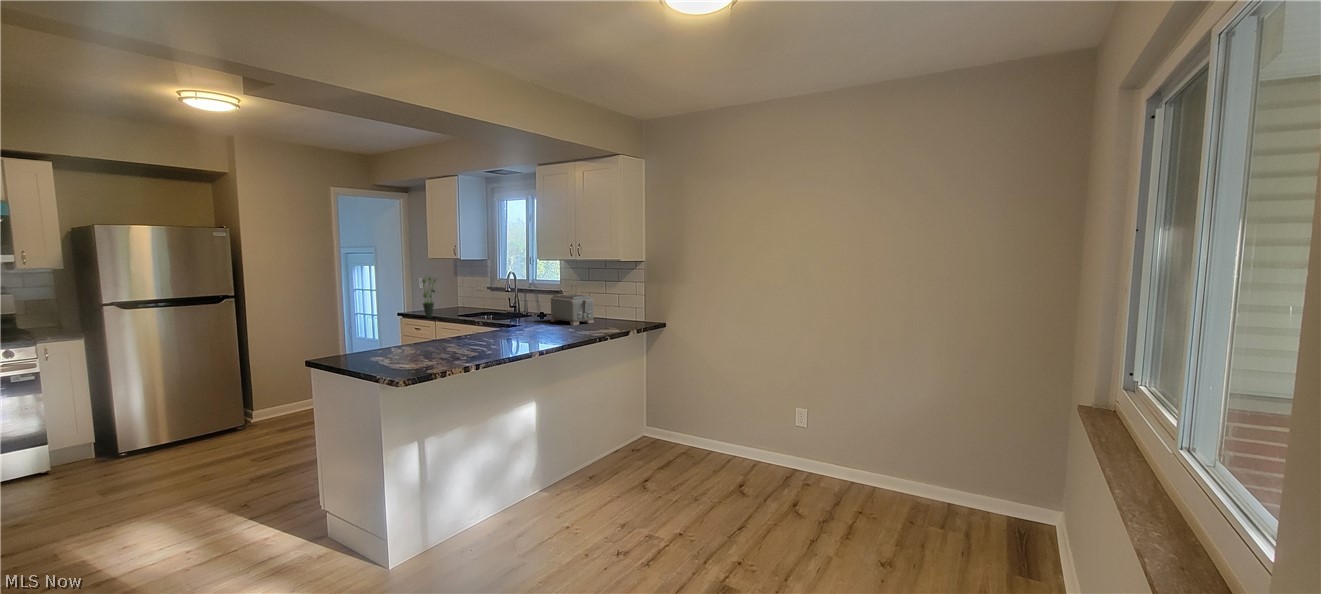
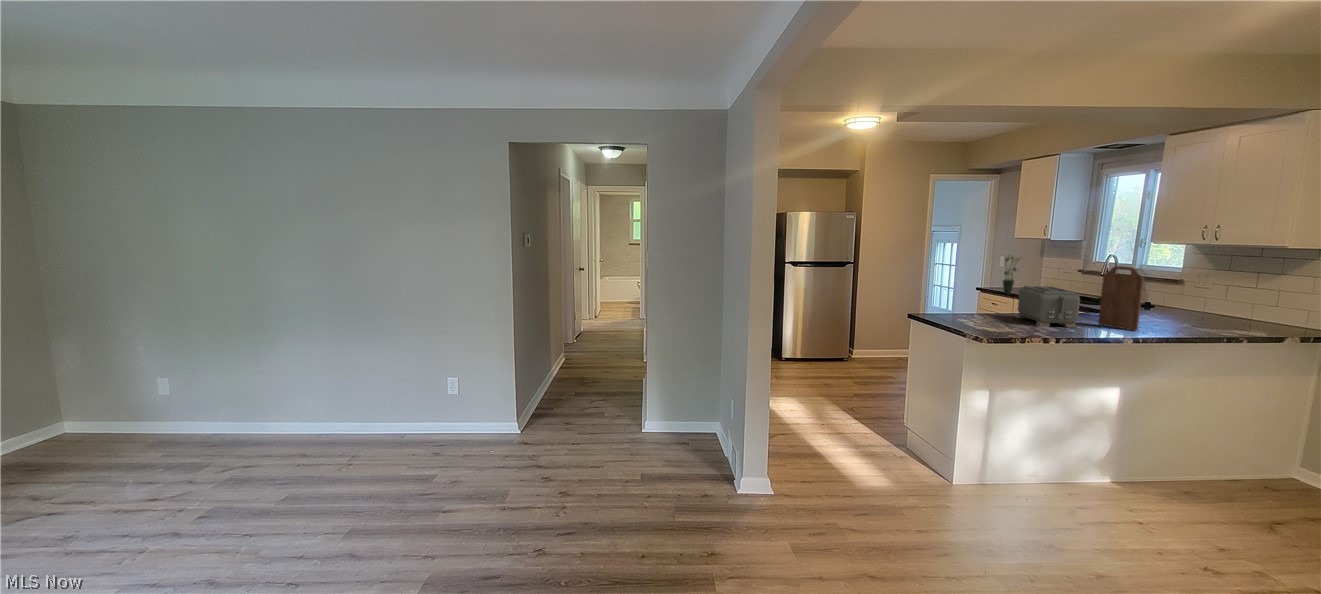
cutting board: none [509,282,541,342] -> present [1098,266,1144,331]
toaster: present [551,294,594,325] -> present [1016,286,1080,328]

